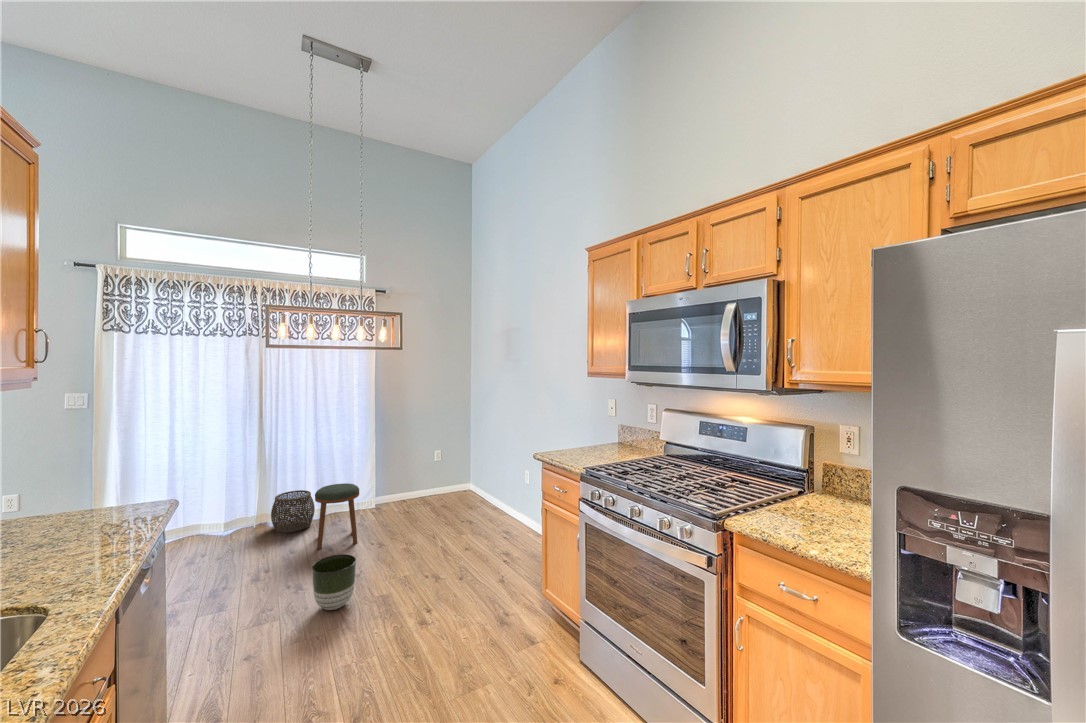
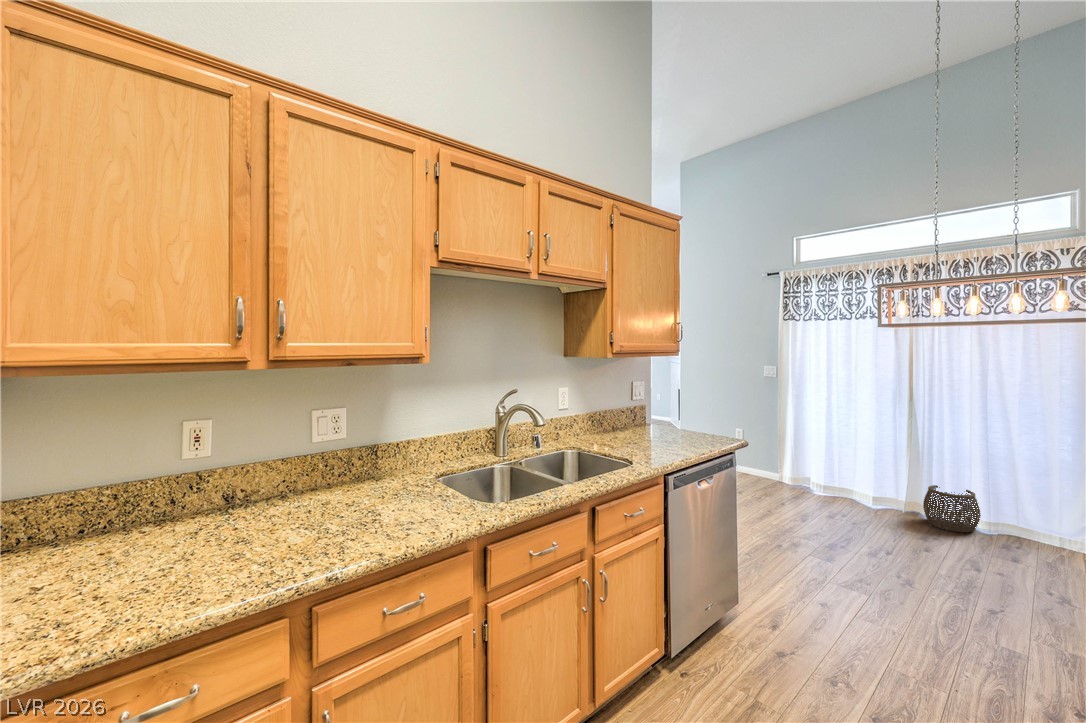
stool: present [315,483,359,549] -> none [981,491,1054,576]
planter: present [312,554,356,610] -> none [975,567,1043,635]

